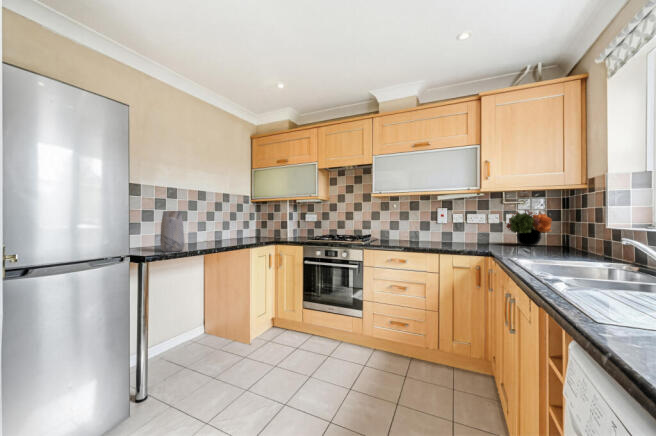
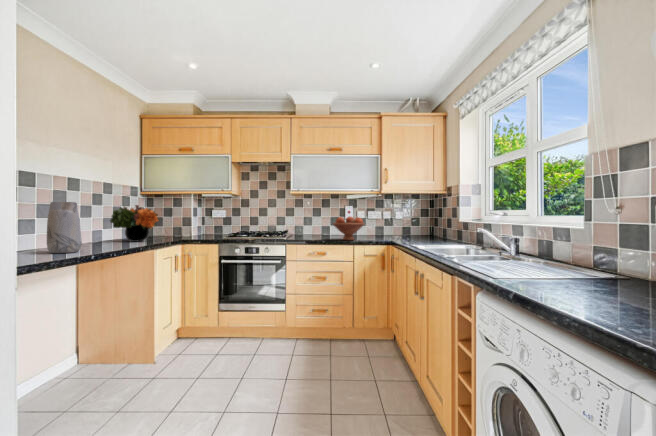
flower arrangement: present [505,210,552,246] -> present [110,205,159,242]
fruit bowl: none [415,221,455,249] -> present [333,217,364,240]

